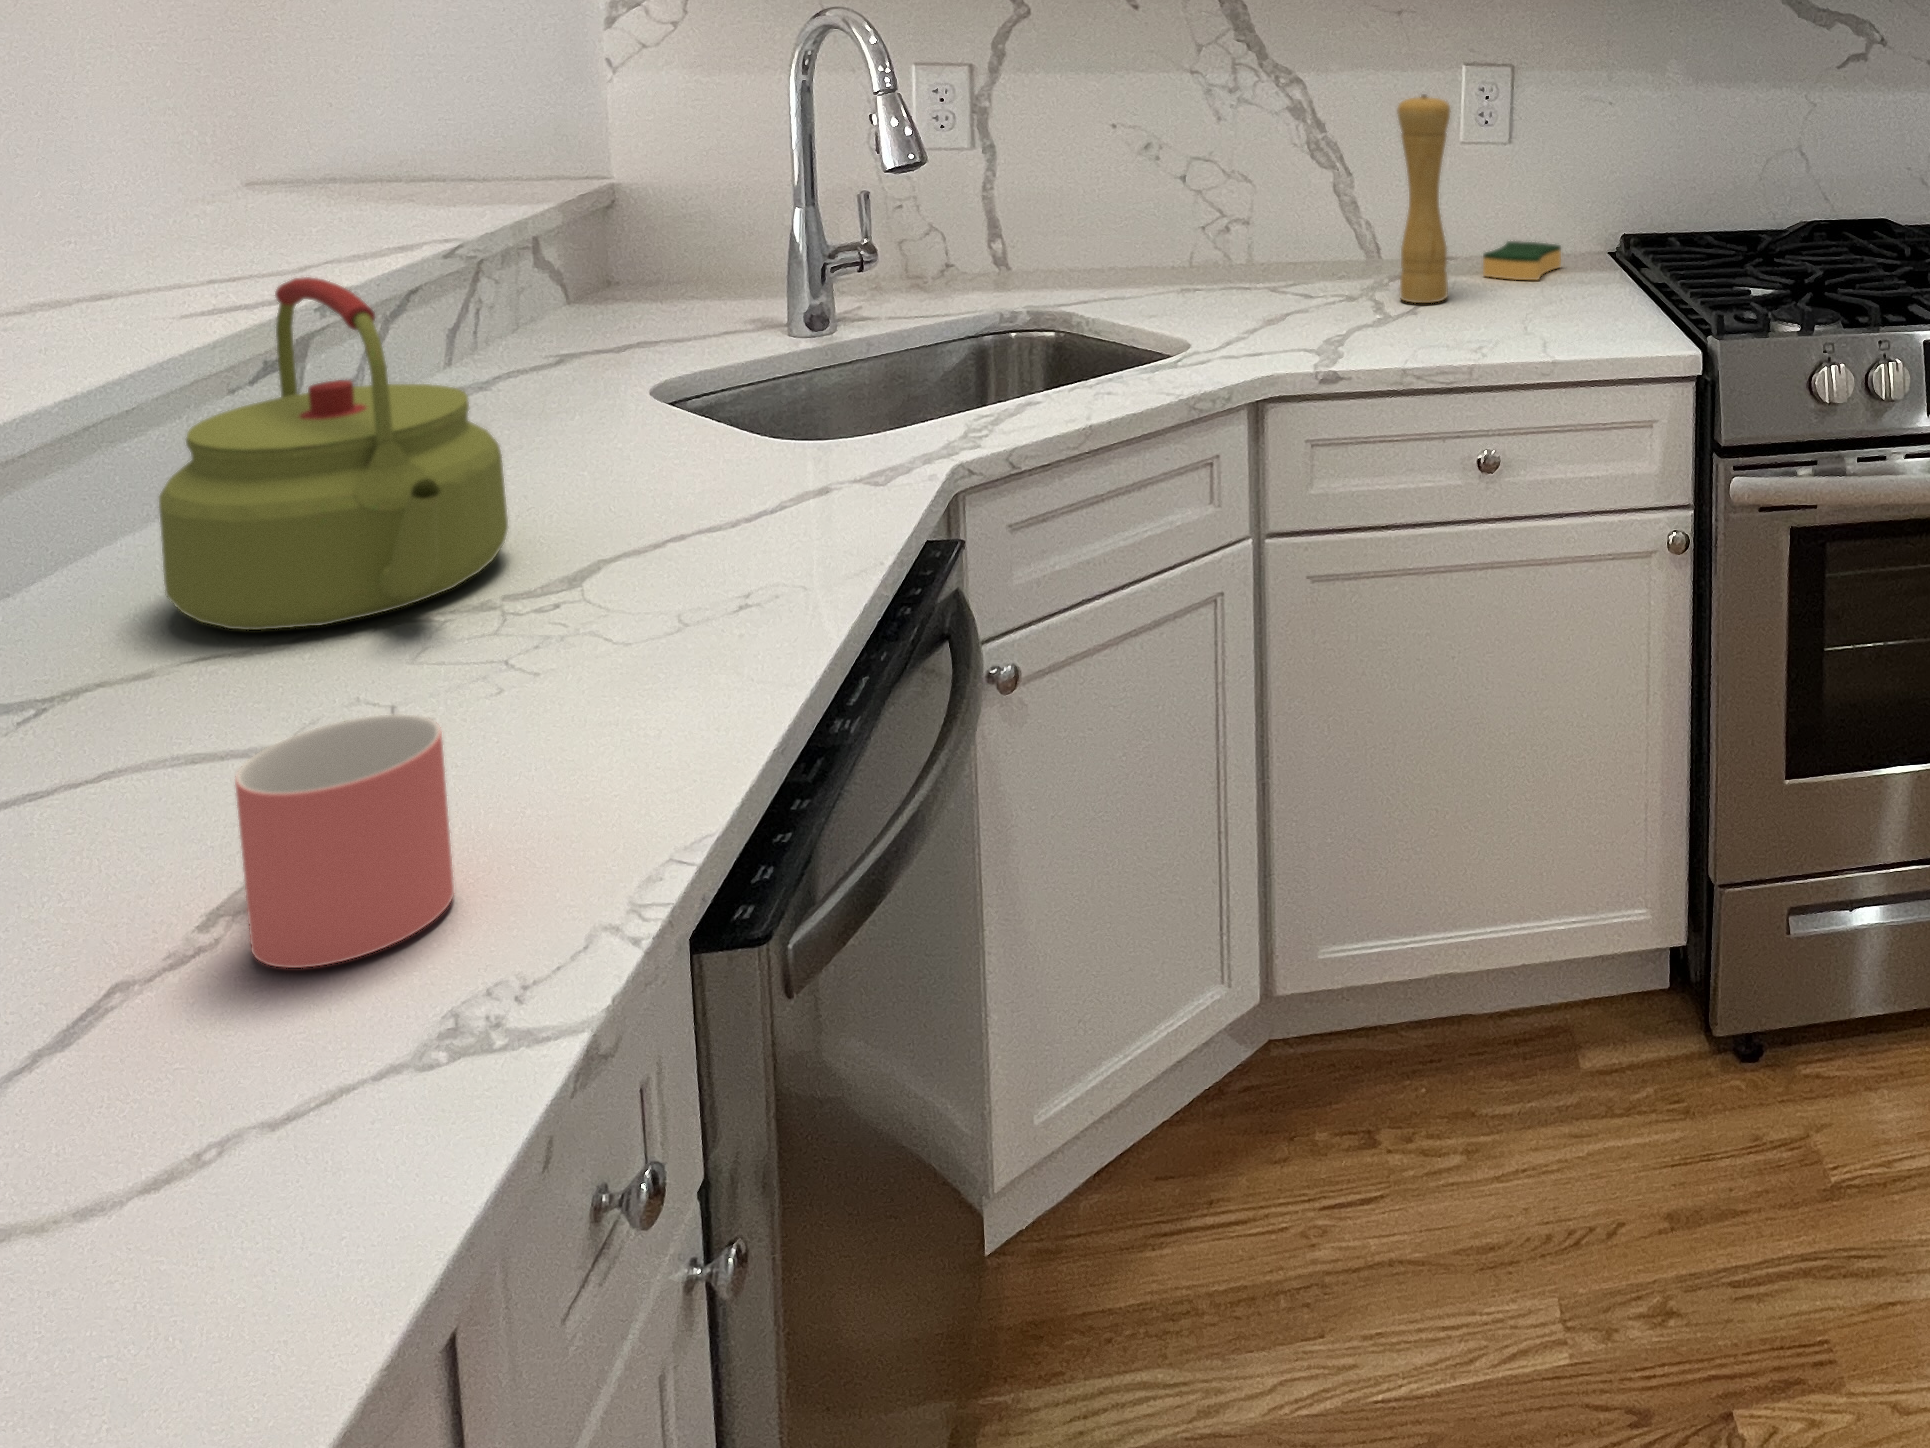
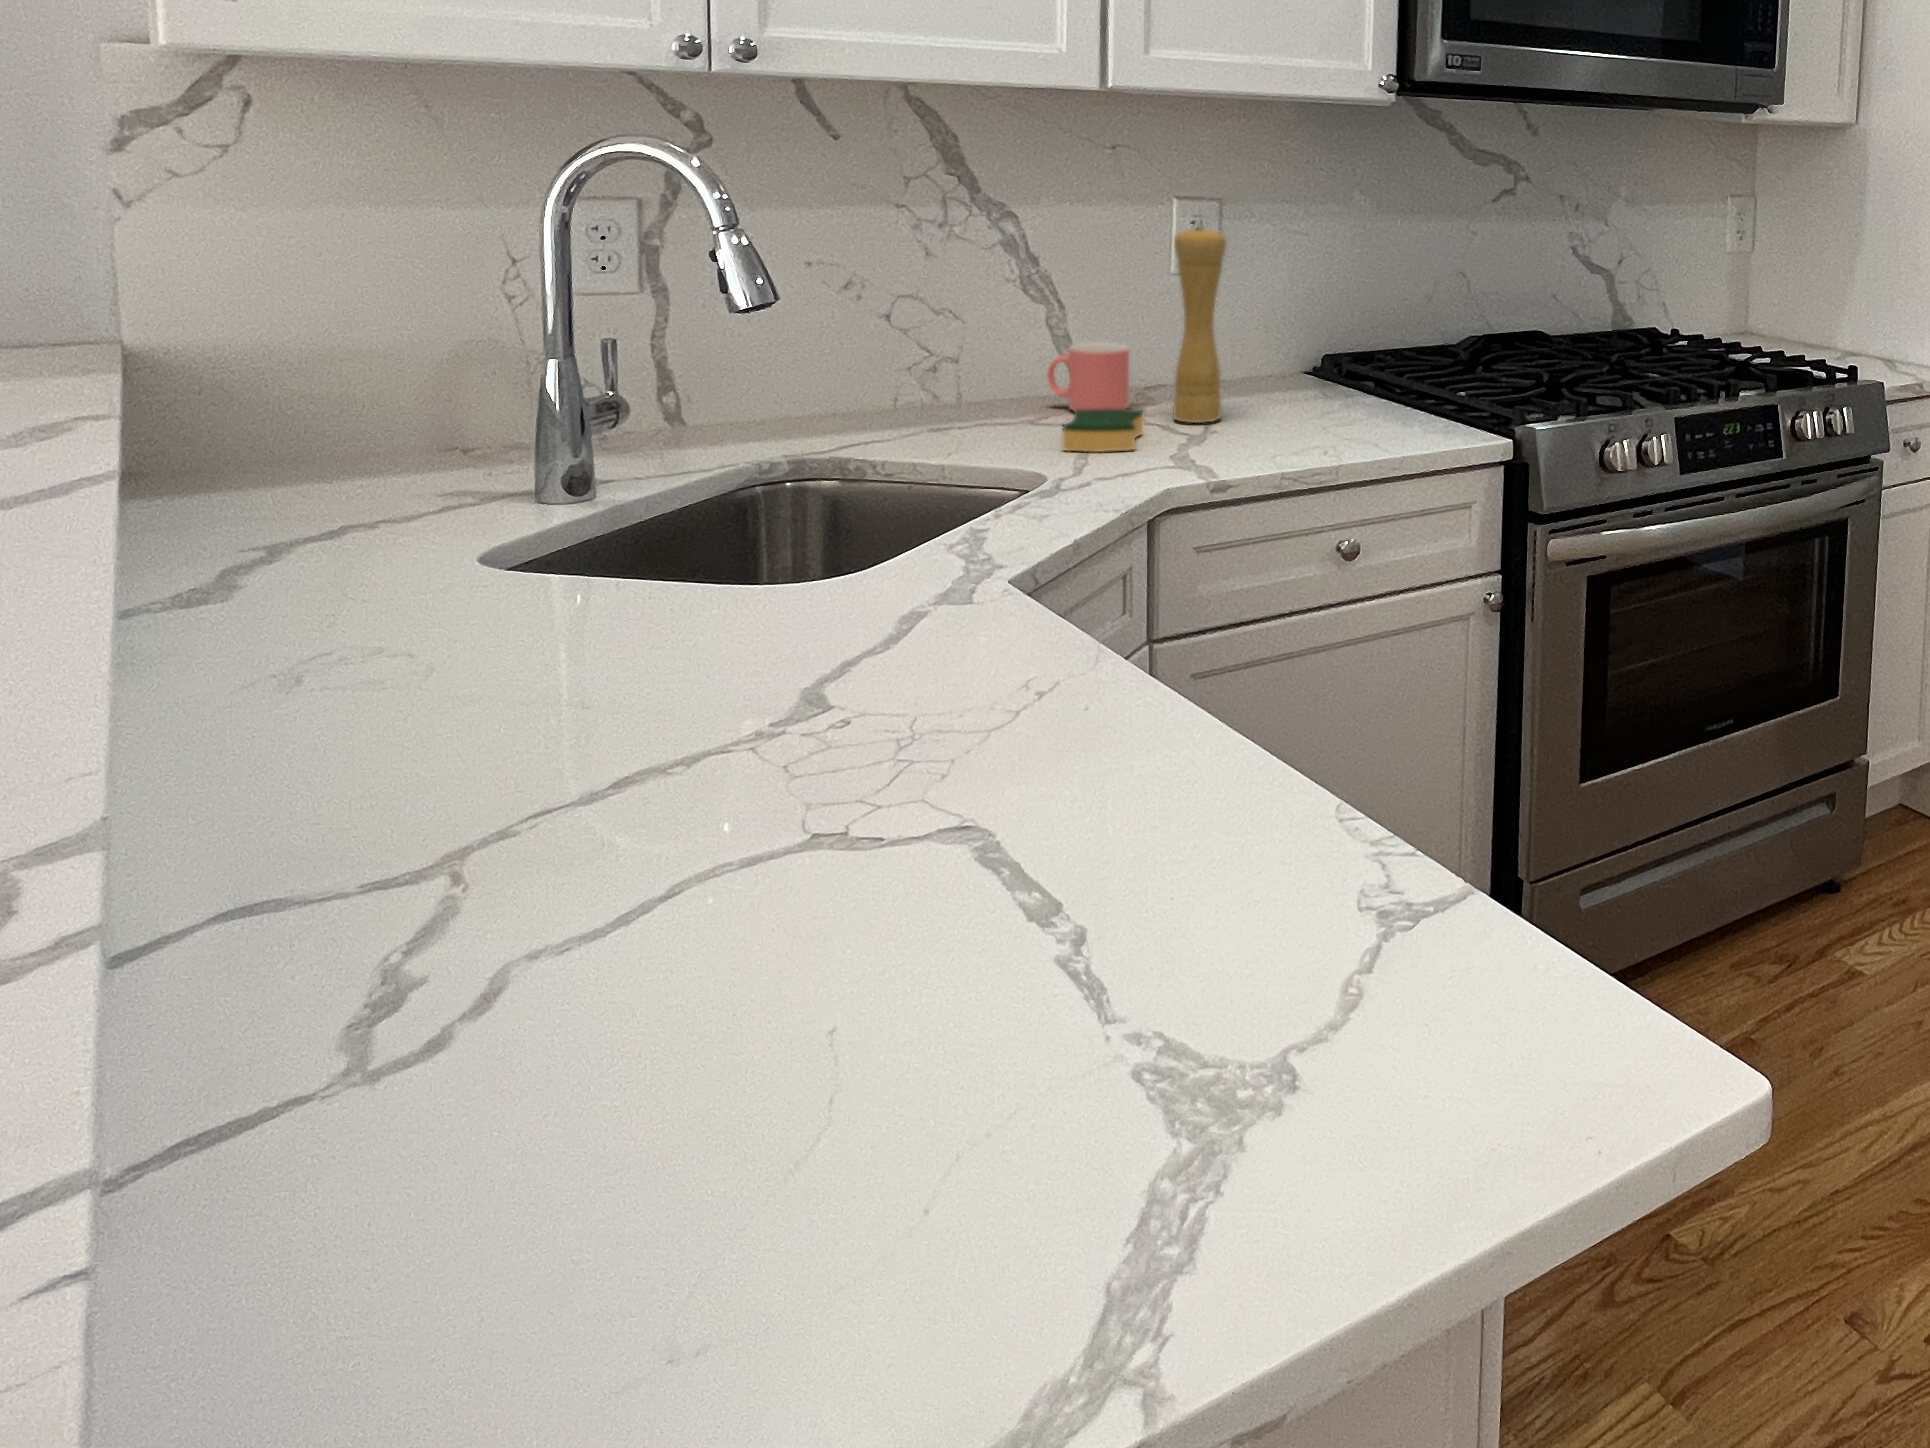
sponge: present [1483,241,1561,280] -> present [1063,409,1143,452]
kettle: present [159,277,508,630] -> none [314,440,746,821]
mug: present [235,714,454,968] -> present [1048,343,1129,410]

